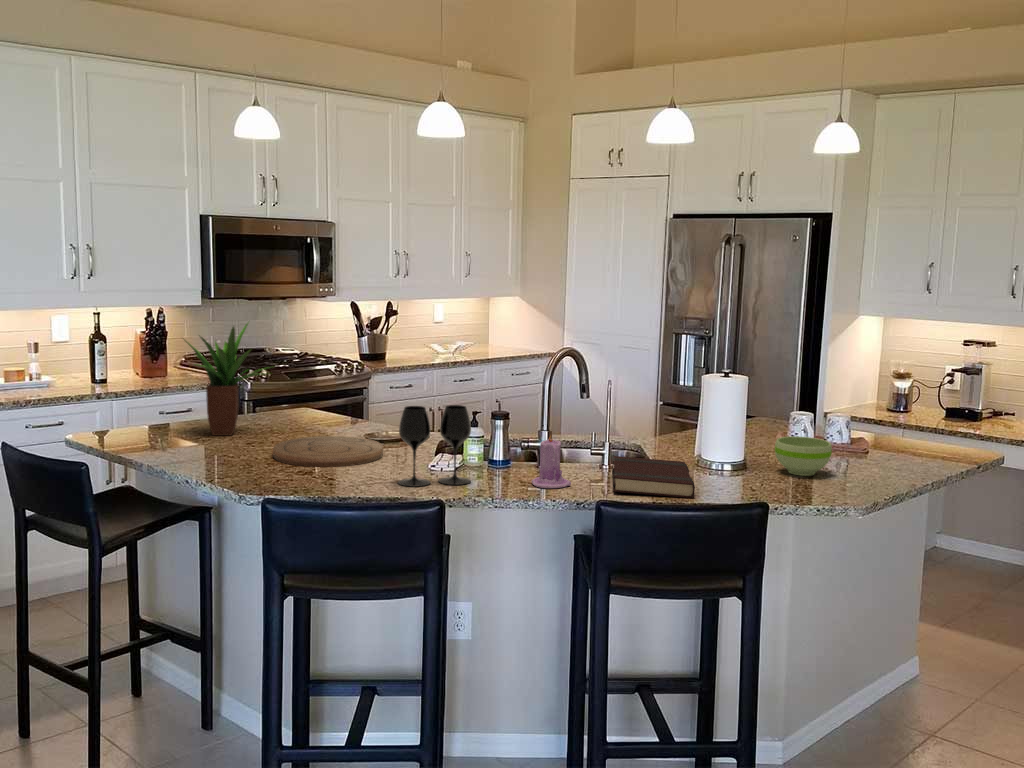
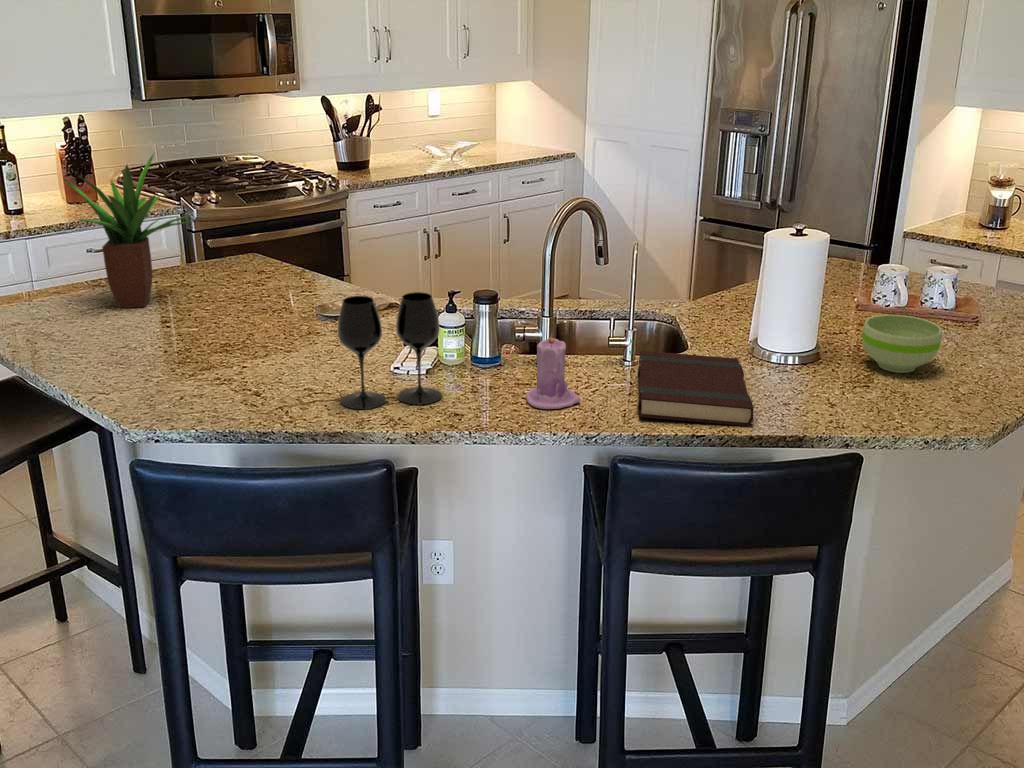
cutting board: present [273,436,383,467] -> none [184,312,333,369]

